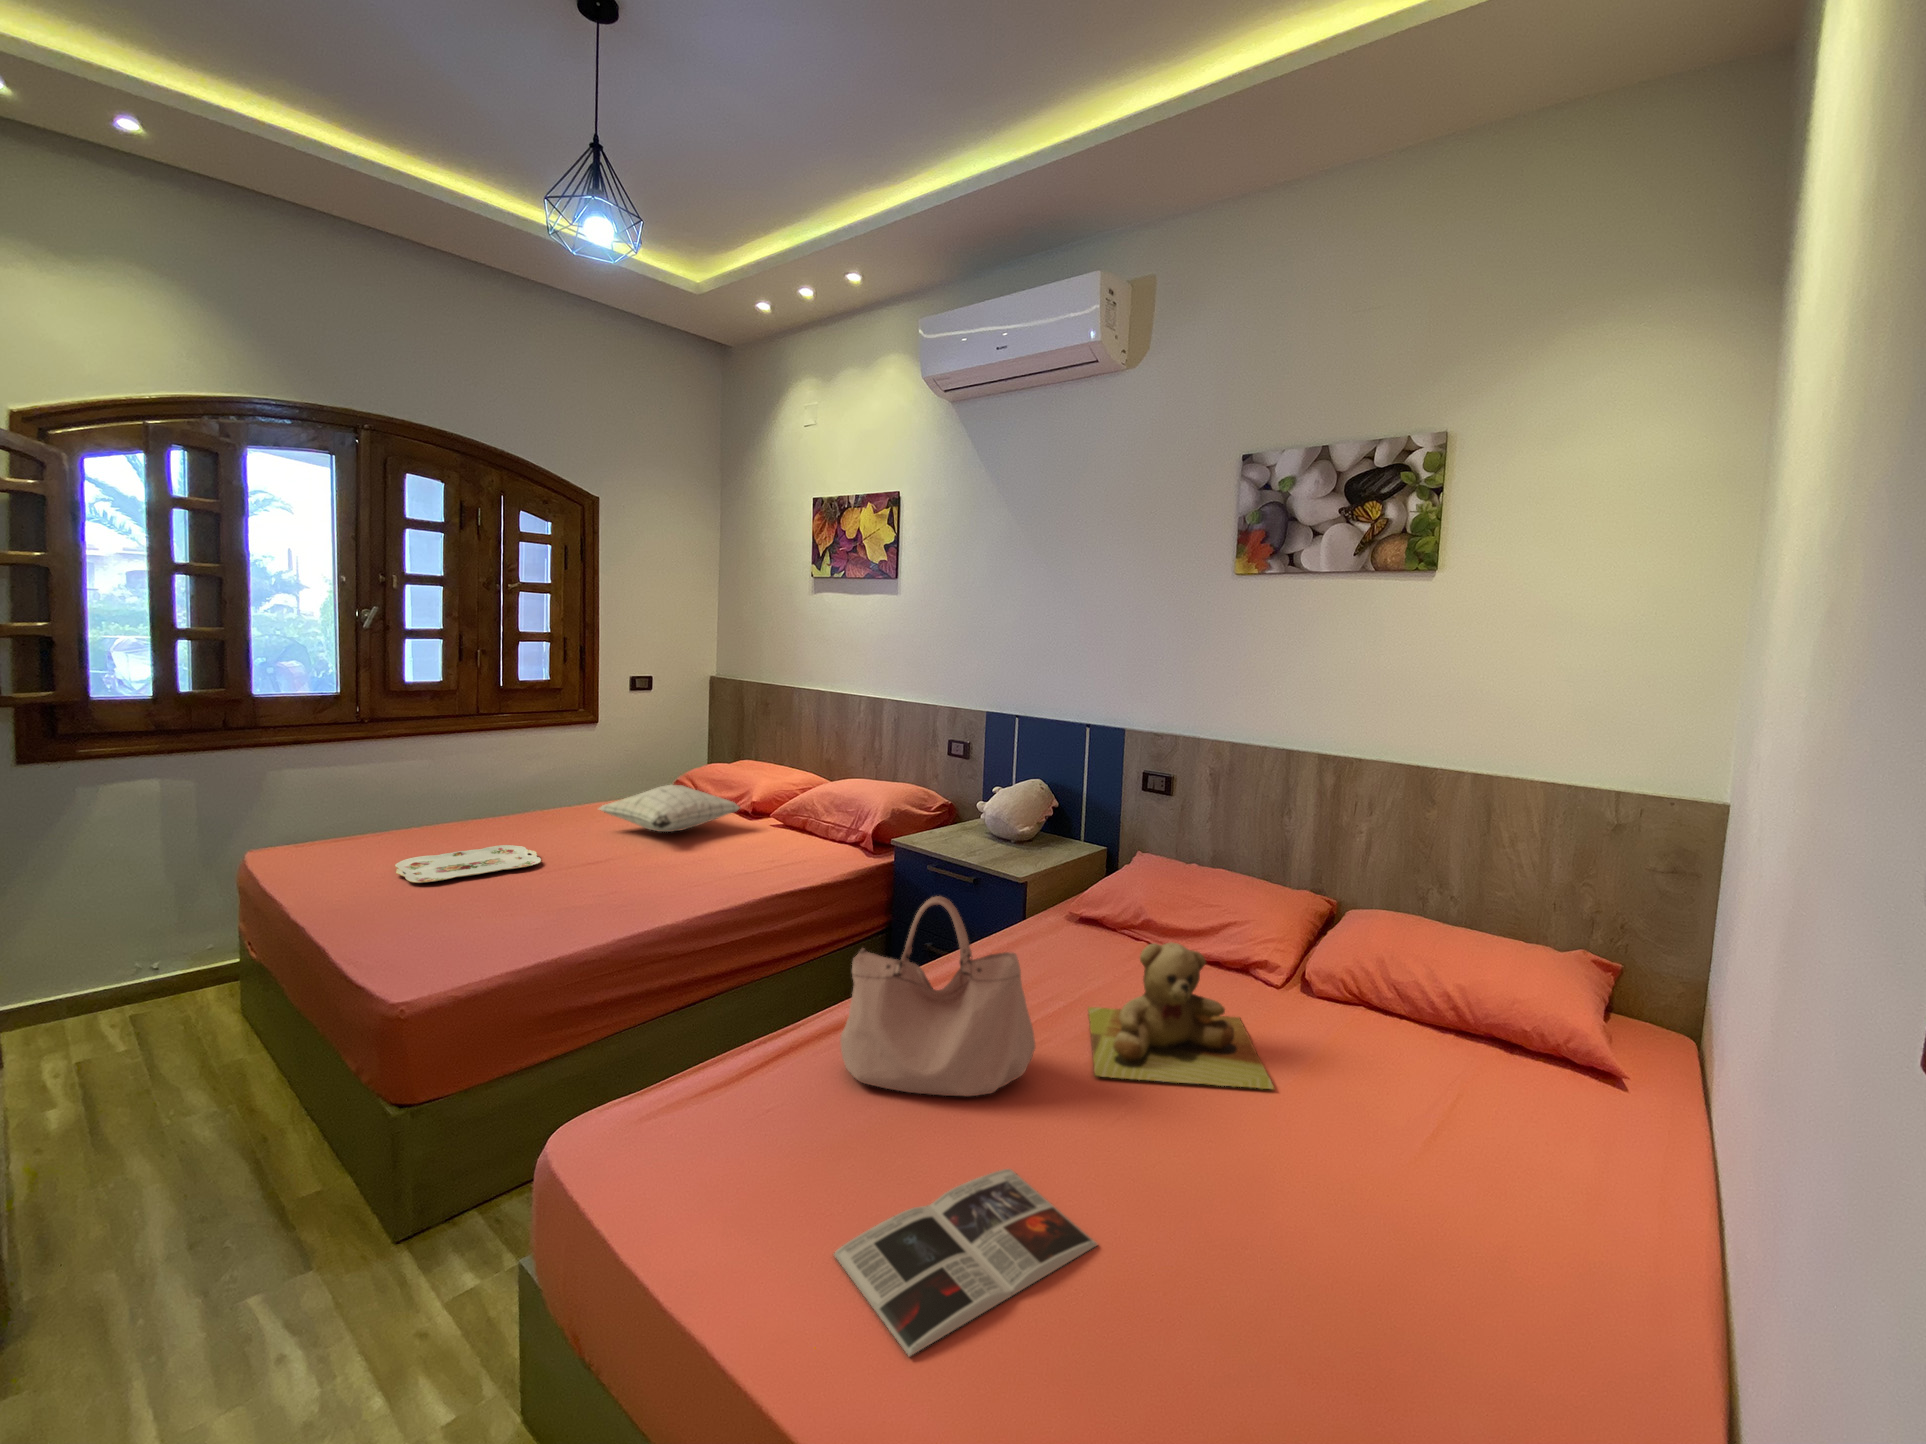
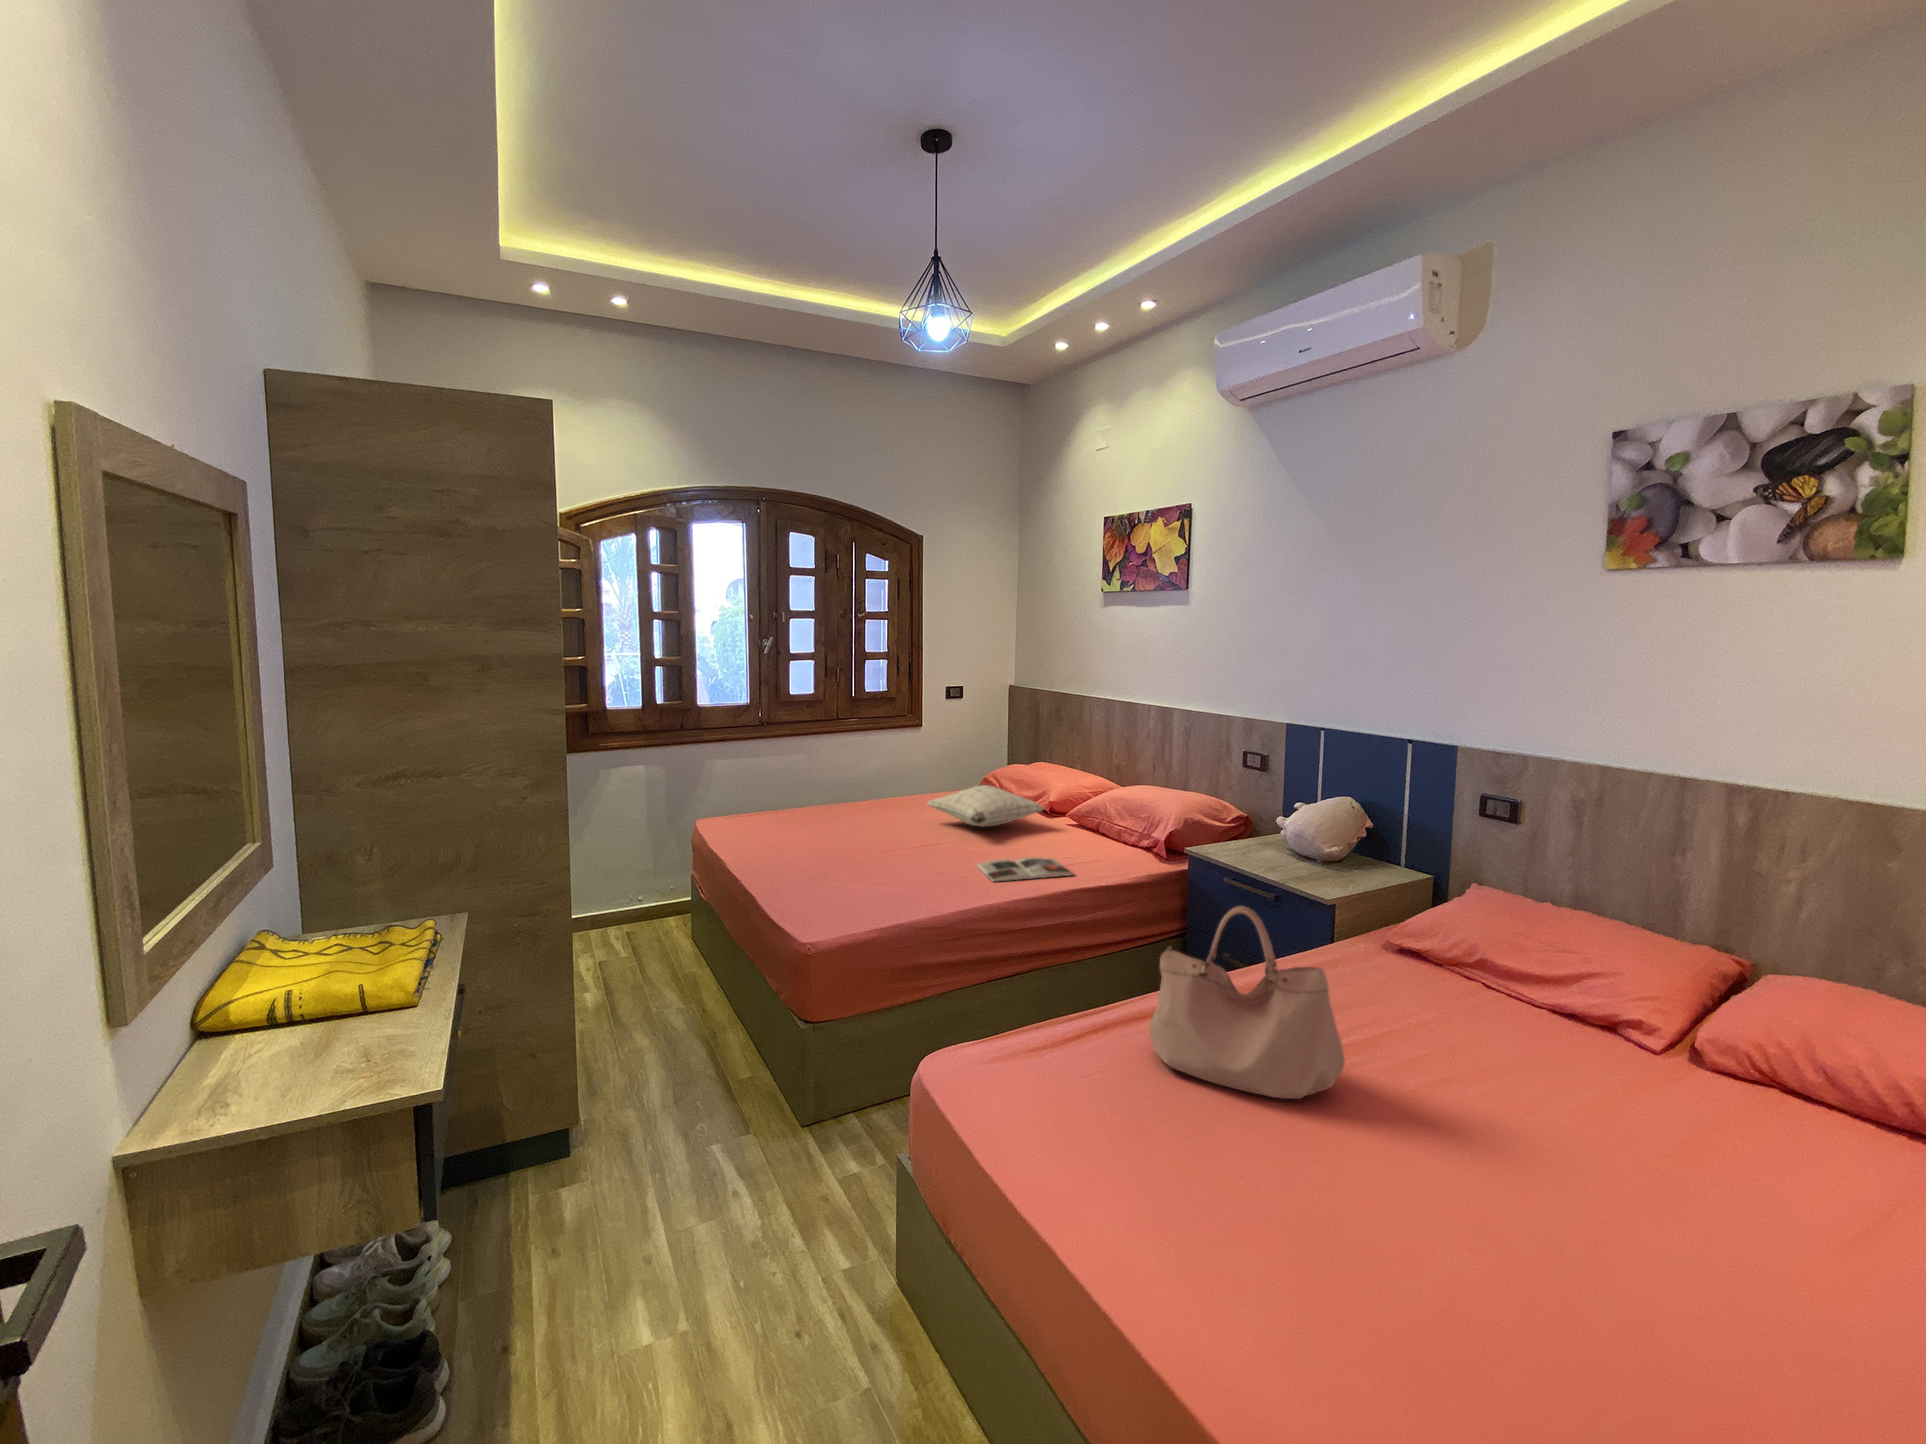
serving tray: present [395,845,541,883] -> none [786,830,887,856]
teddy bear: present [1088,942,1274,1089] -> none [1404,978,1640,1156]
magazine: present [834,1169,1097,1356] -> present [977,857,1074,881]

